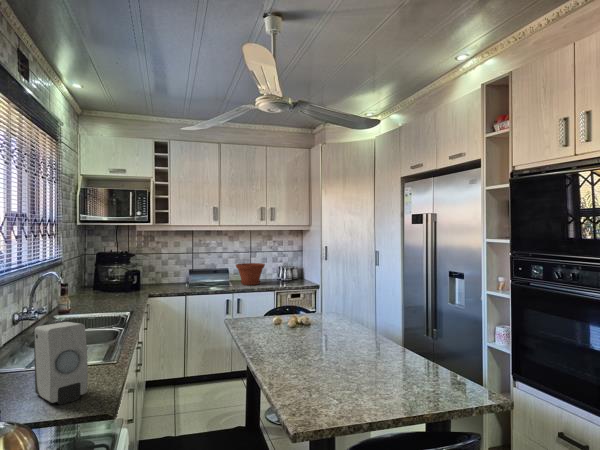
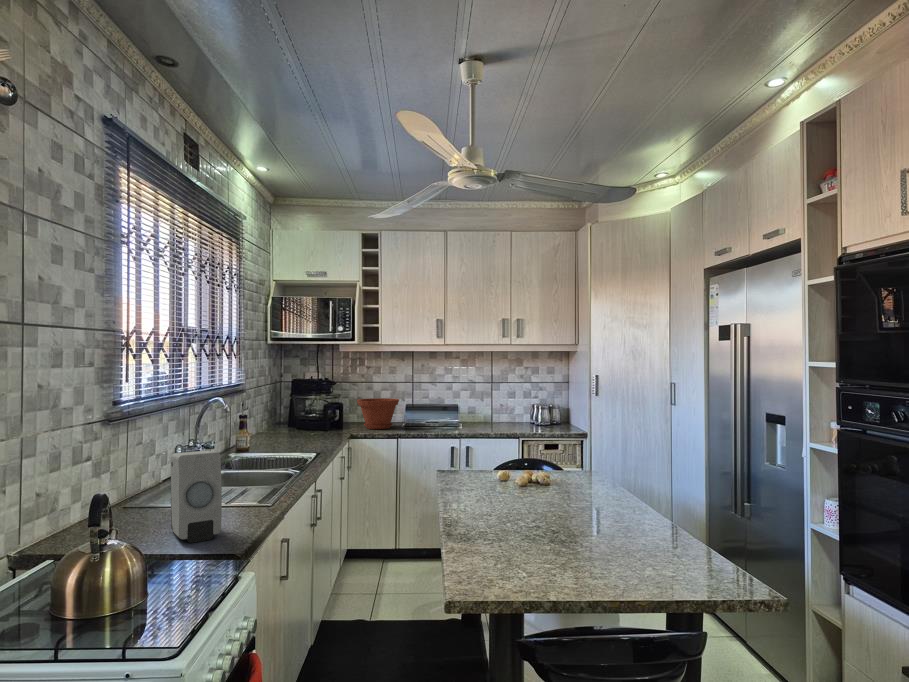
plant pot: present [236,263,265,285] -> present [357,398,399,429]

